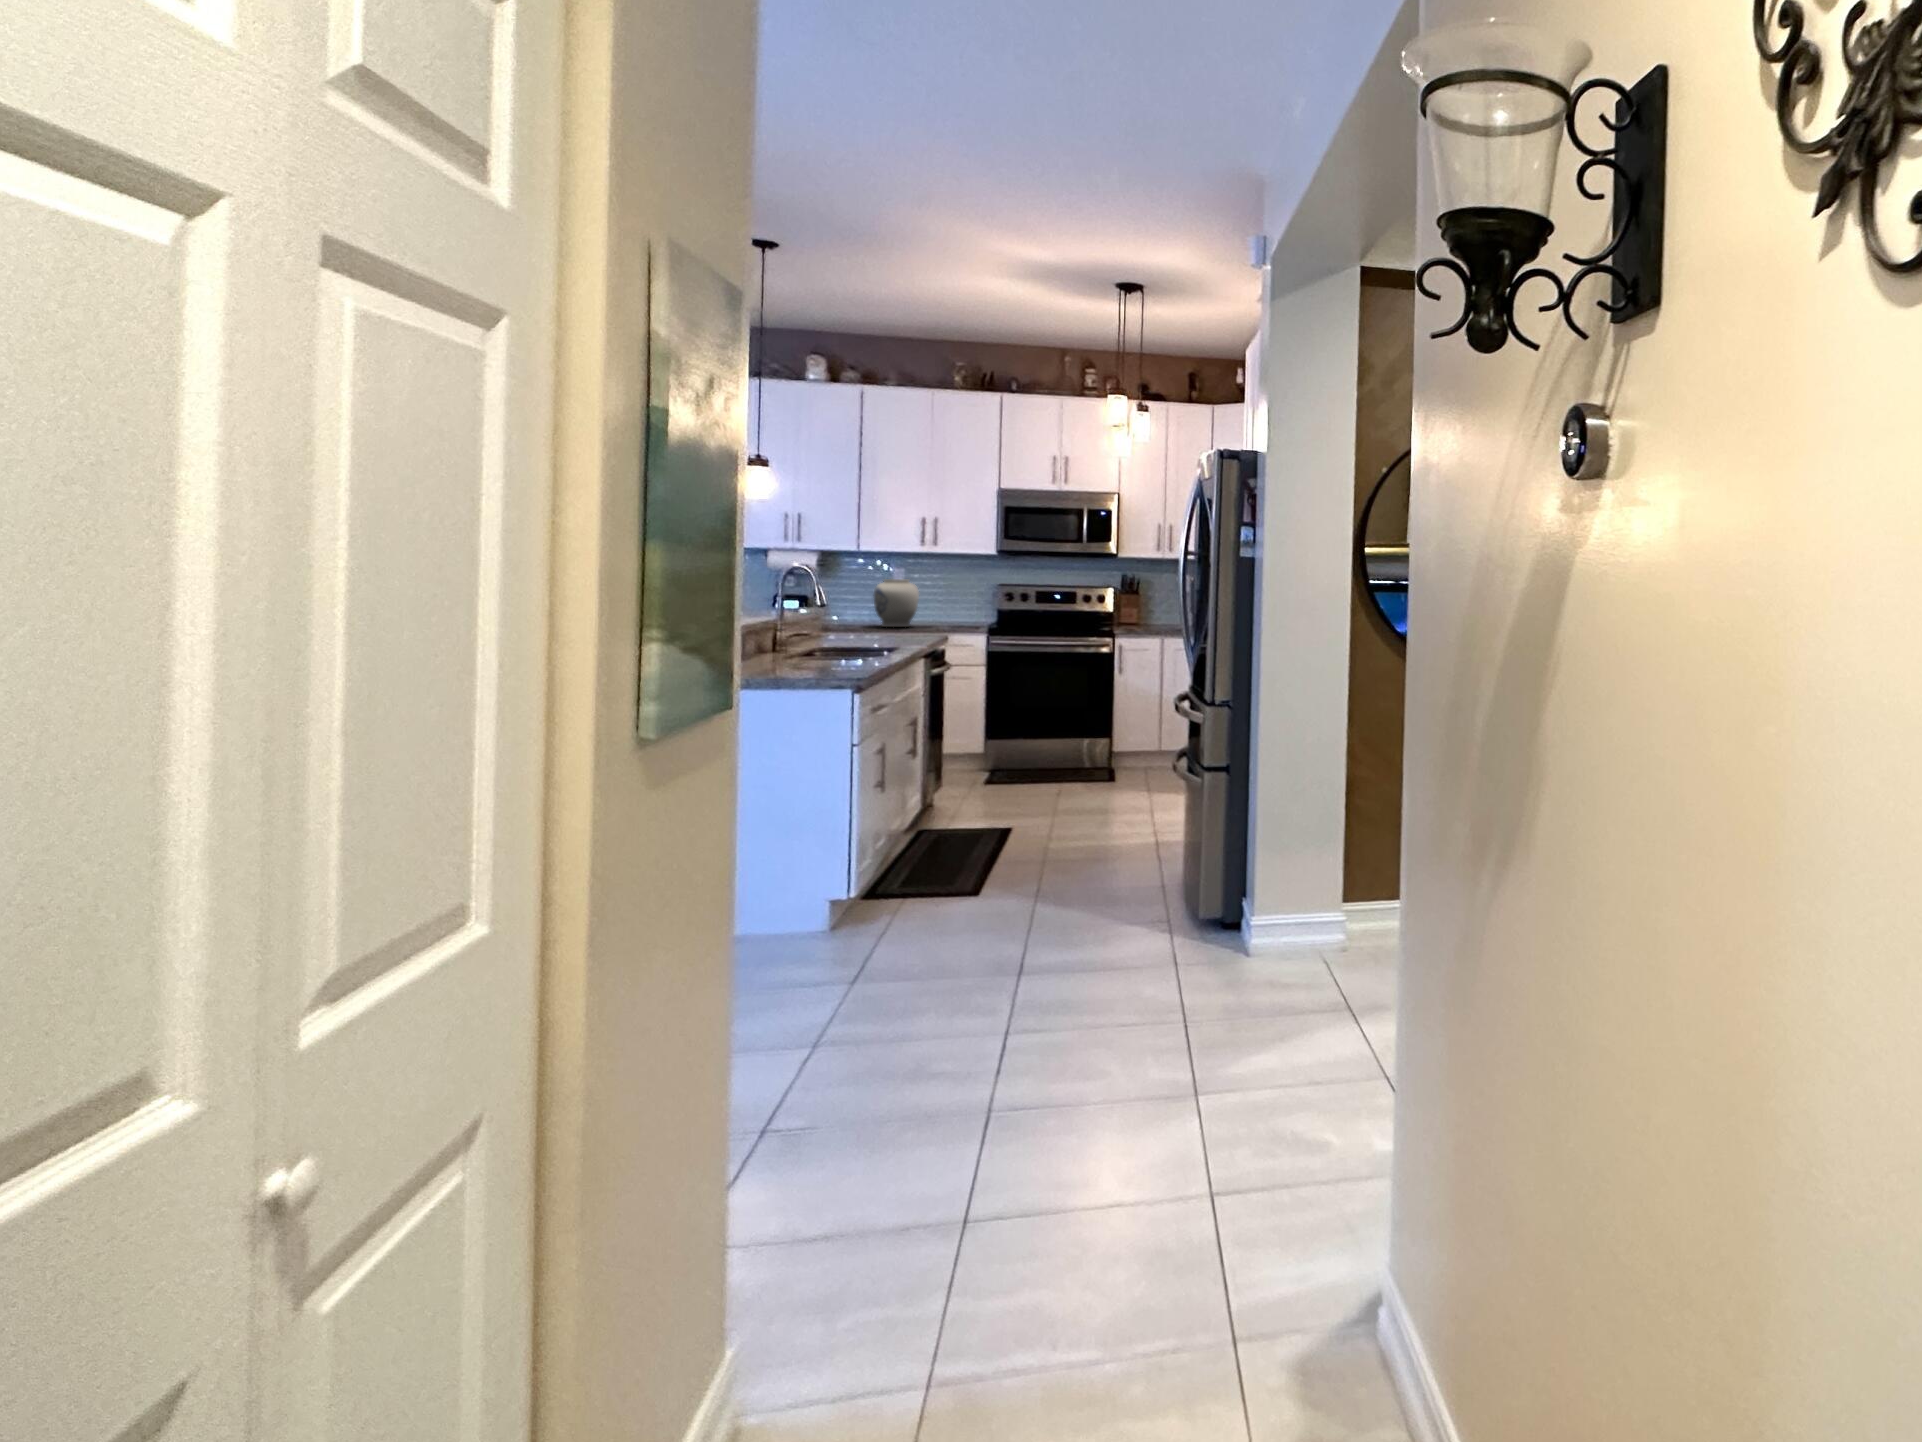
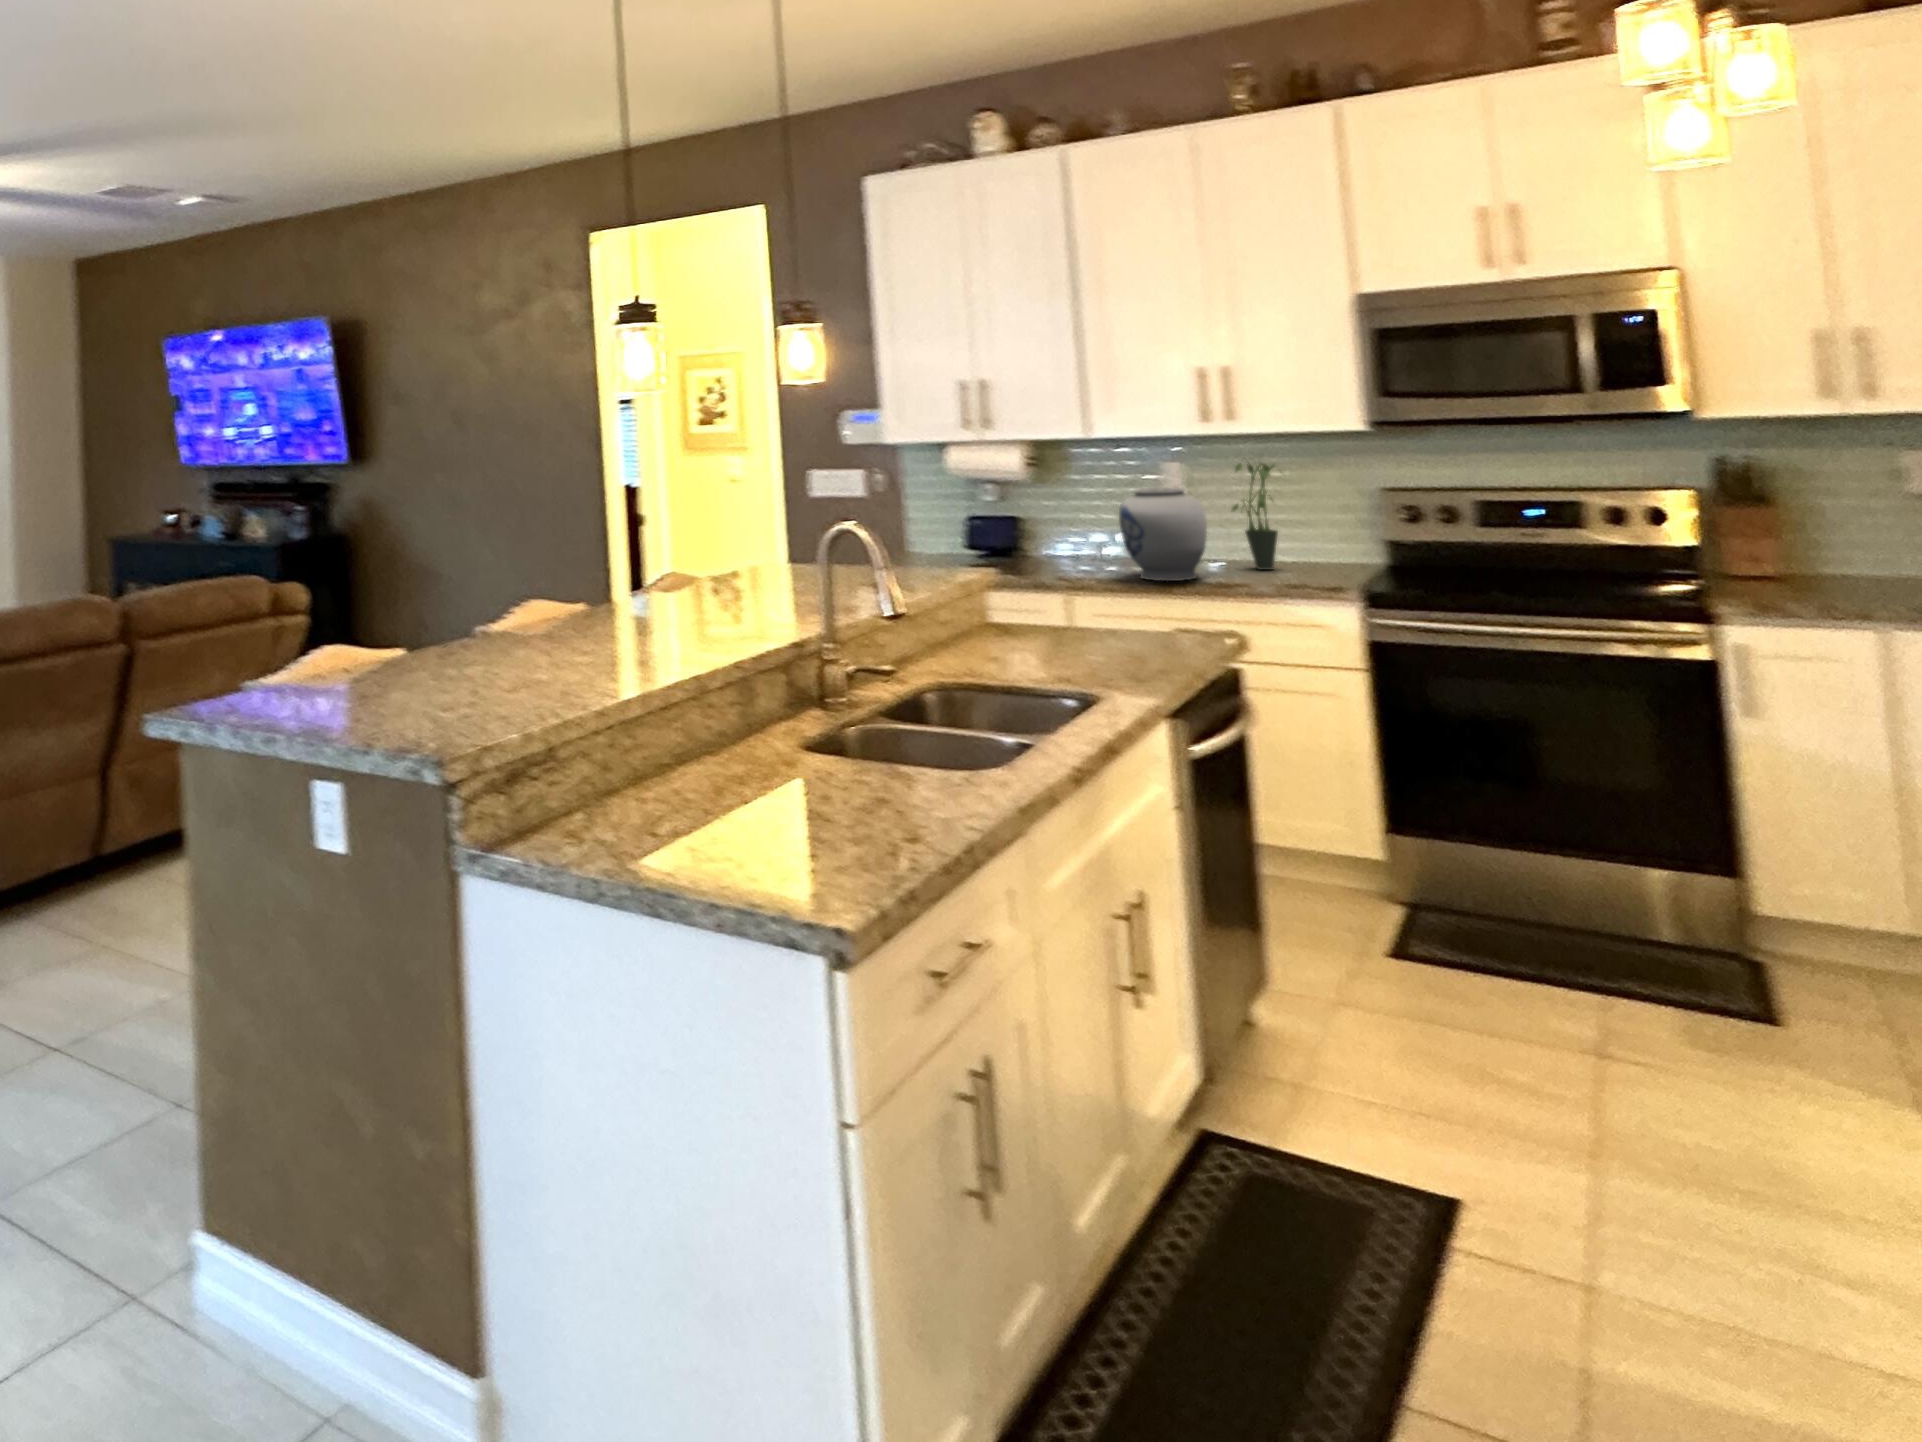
potted plant: none [930,567,958,624] -> present [1232,458,1278,570]

